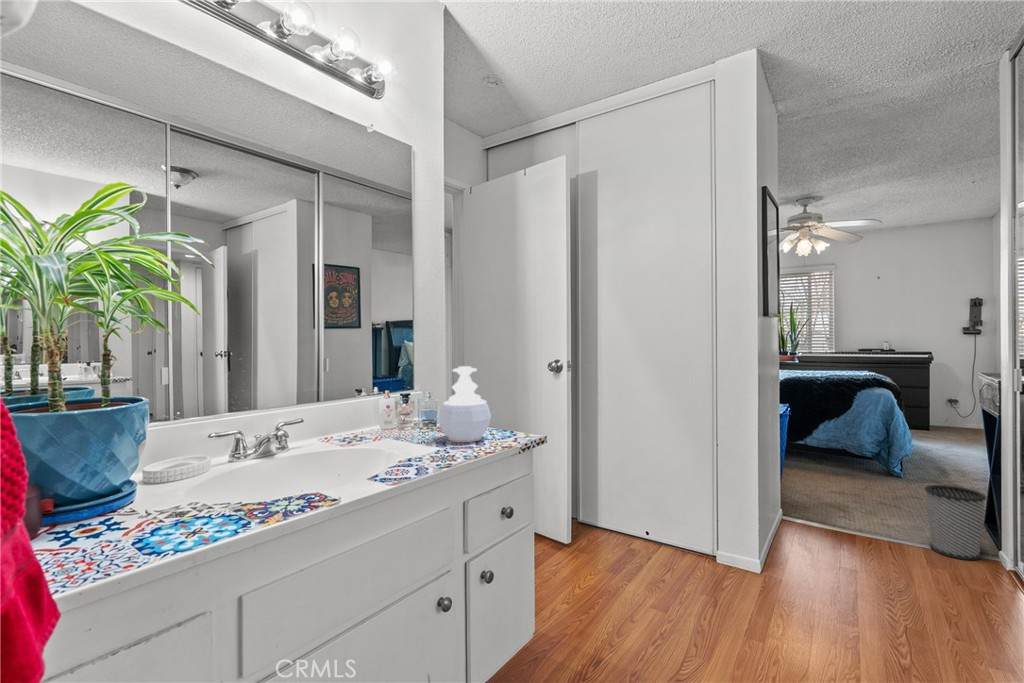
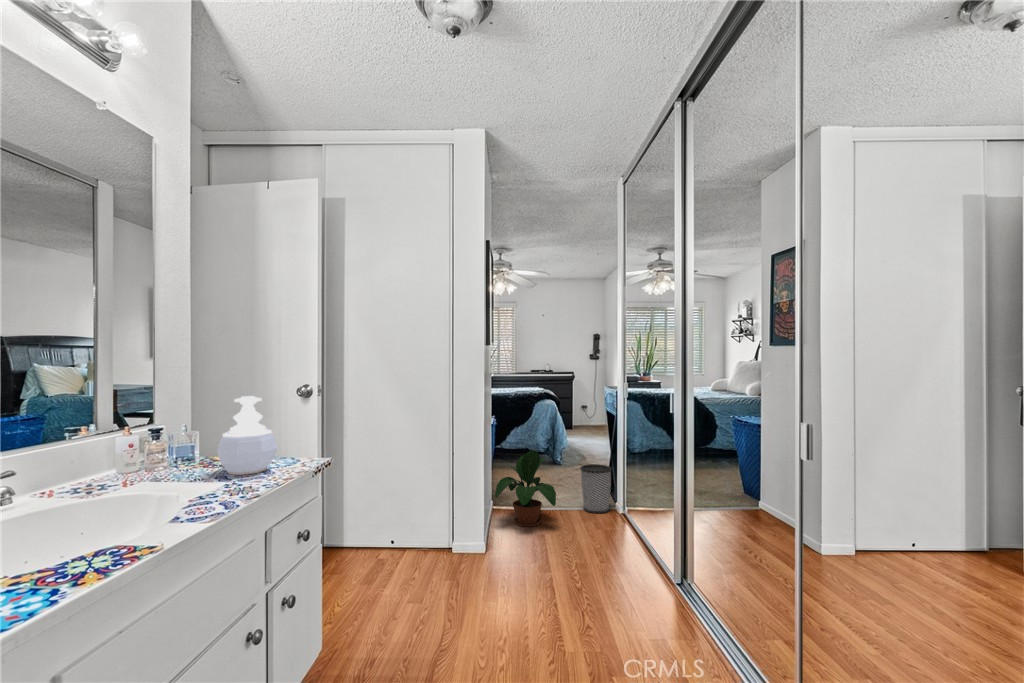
potted plant: none [781,454,877,554] -> present [495,450,556,527]

